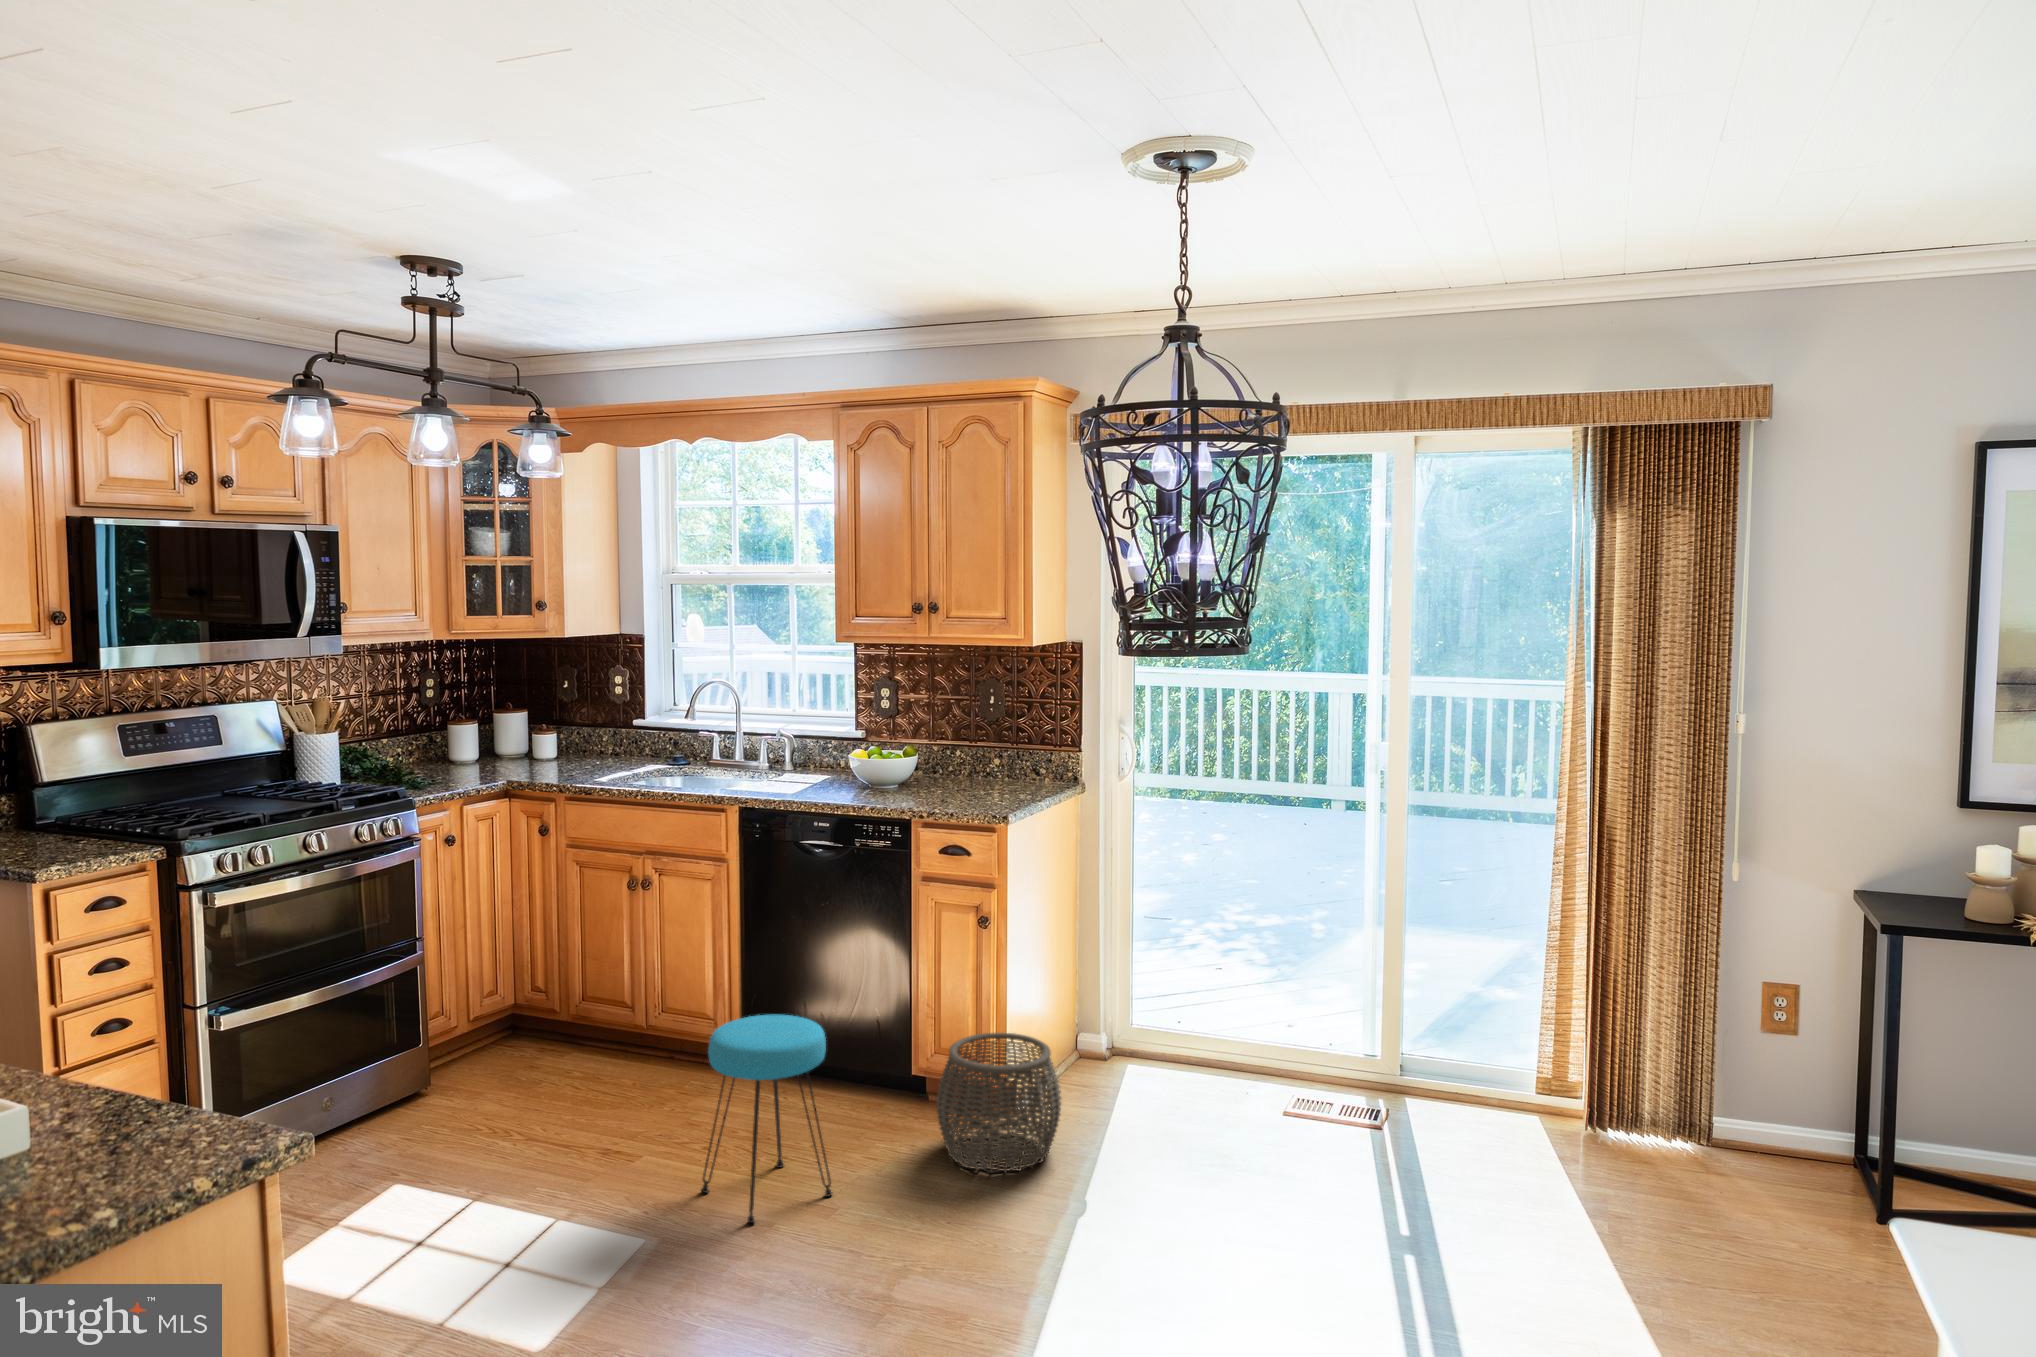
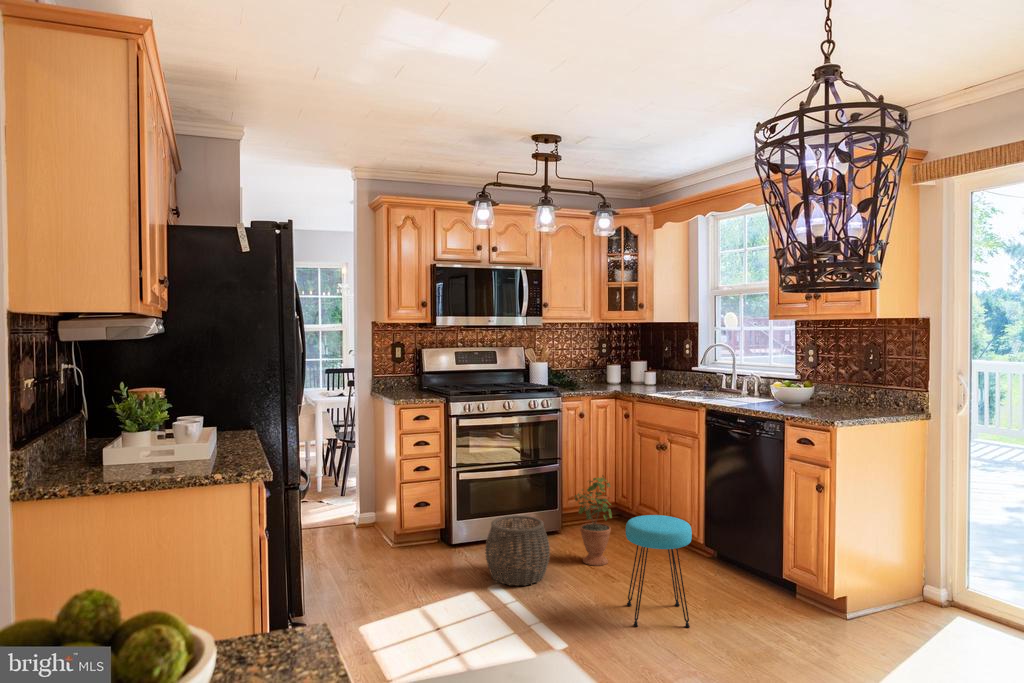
potted plant: none [514,956,595,1142] -> present [575,475,612,566]
woven basket: present [937,1033,1061,1172] -> present [485,515,550,586]

